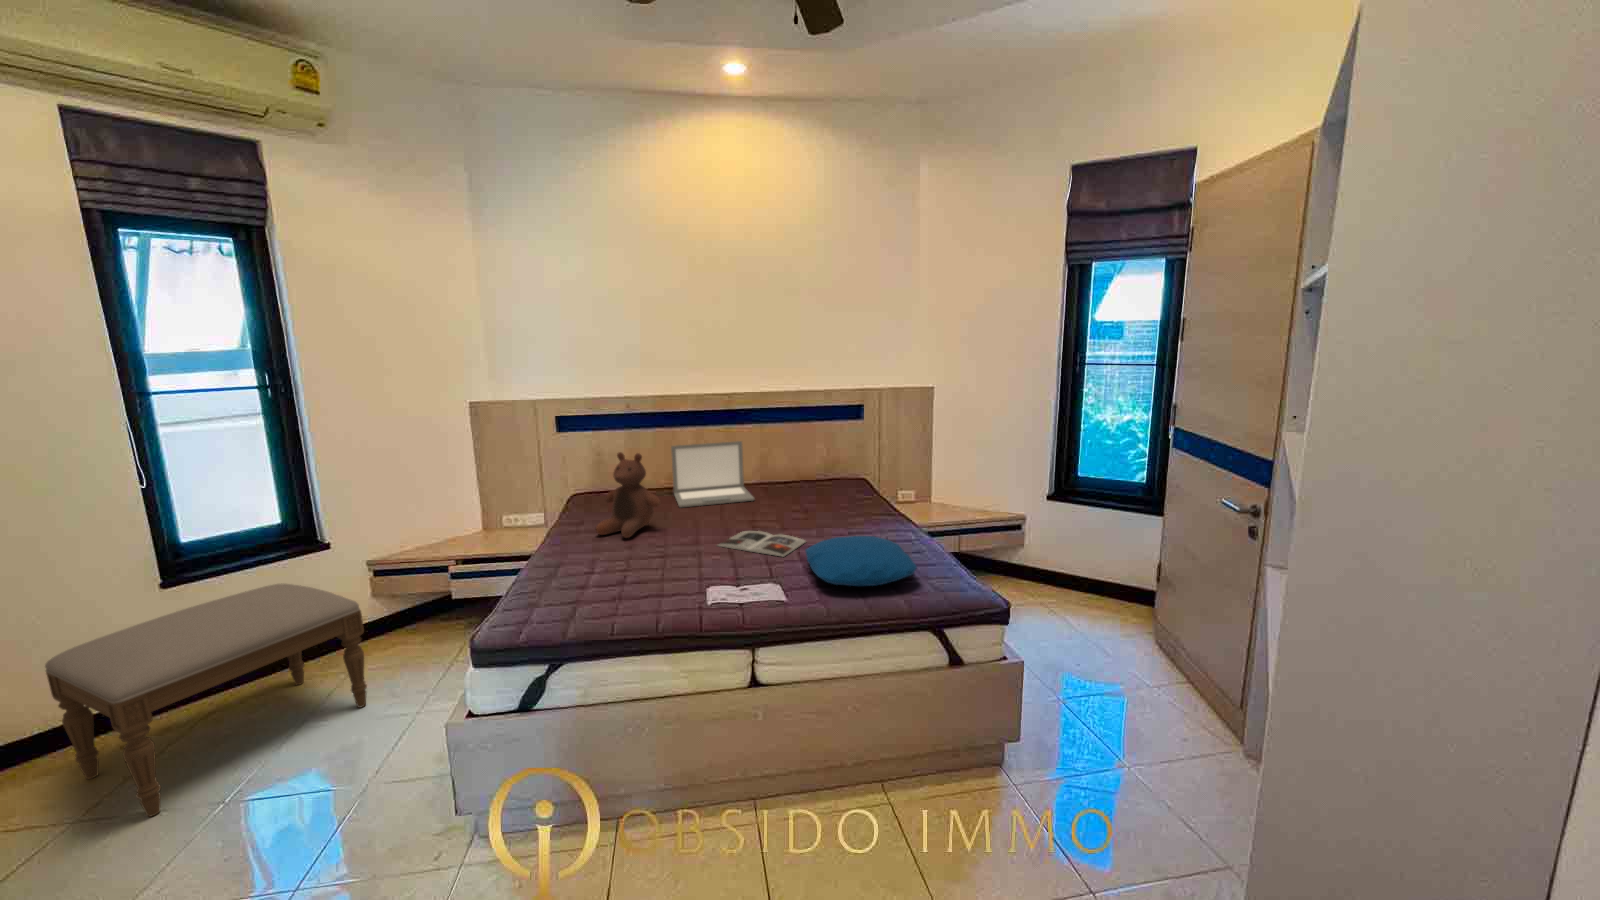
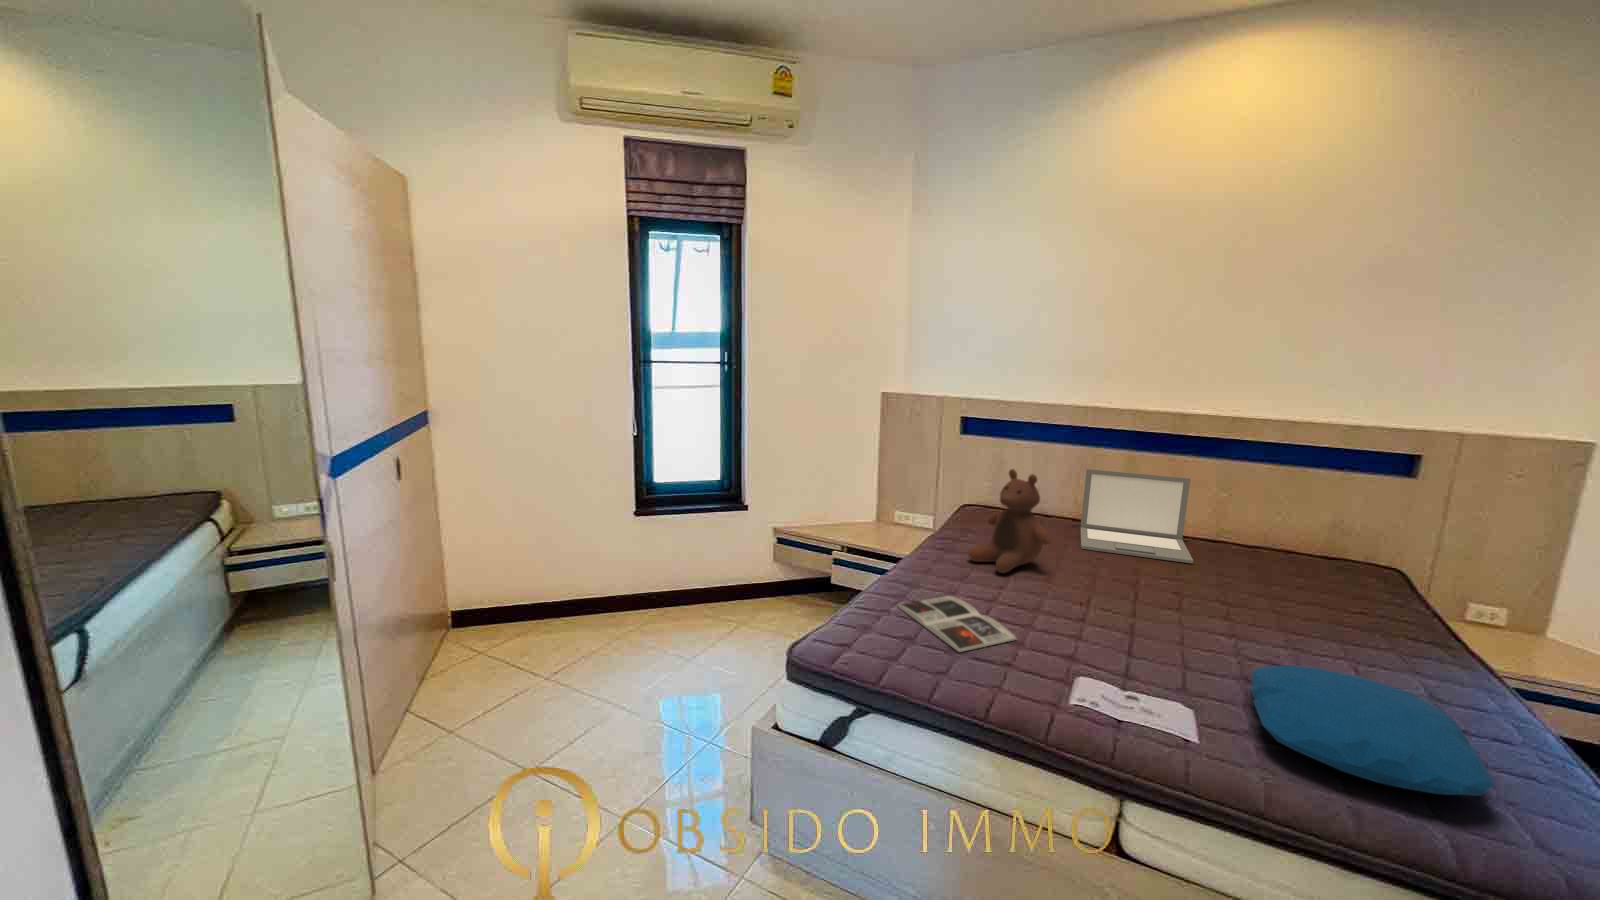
magazine: present [718,531,806,557] -> present [897,596,1016,652]
ottoman: present [45,584,367,817] -> none [563,532,748,694]

